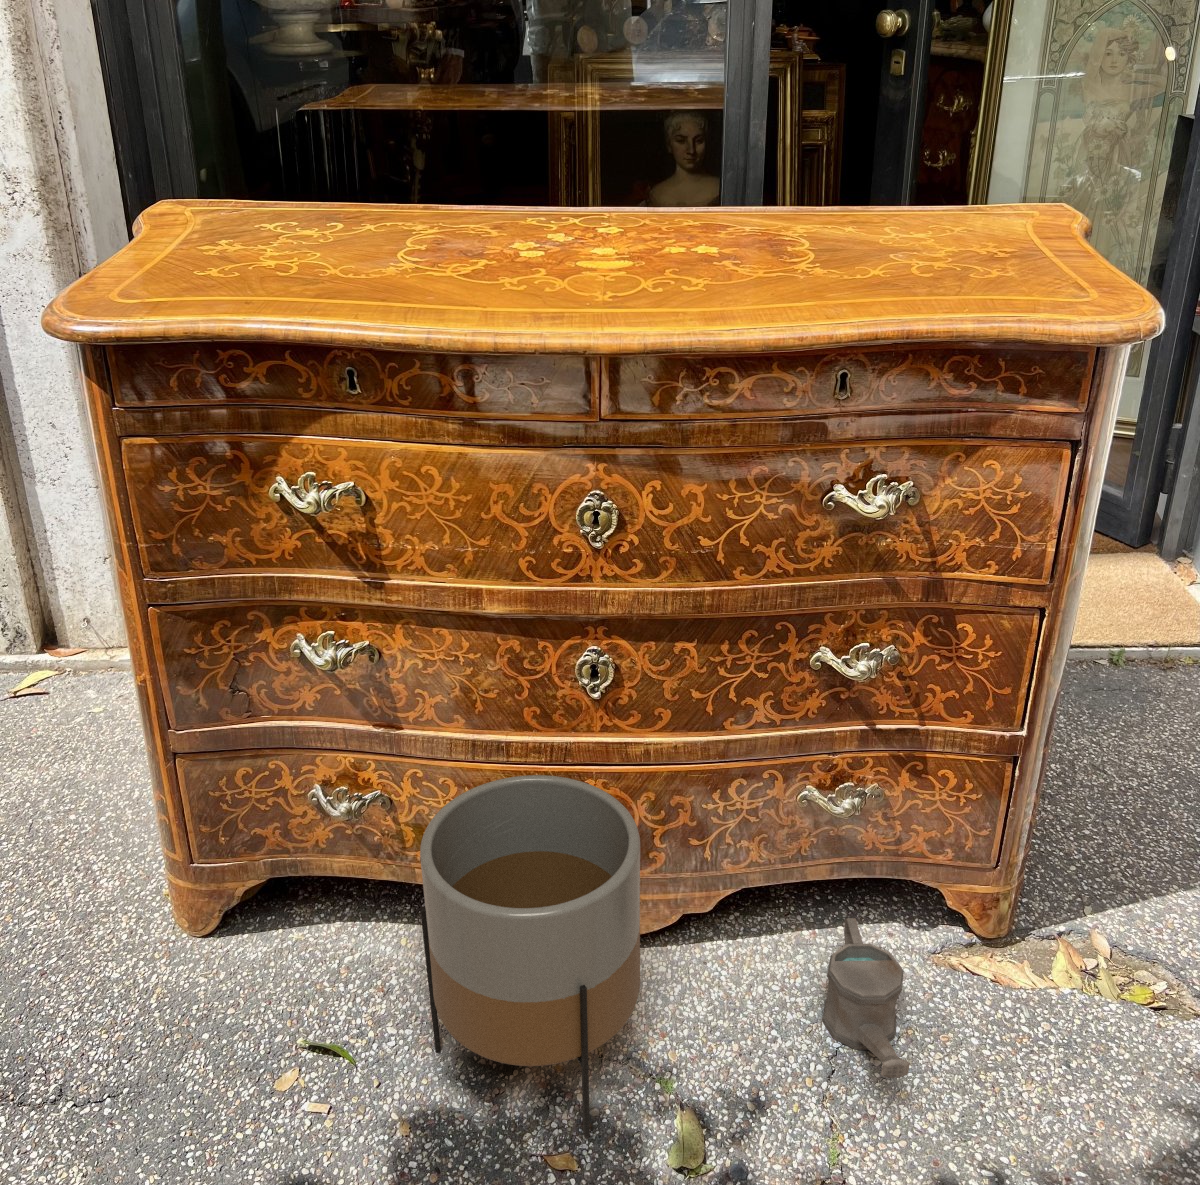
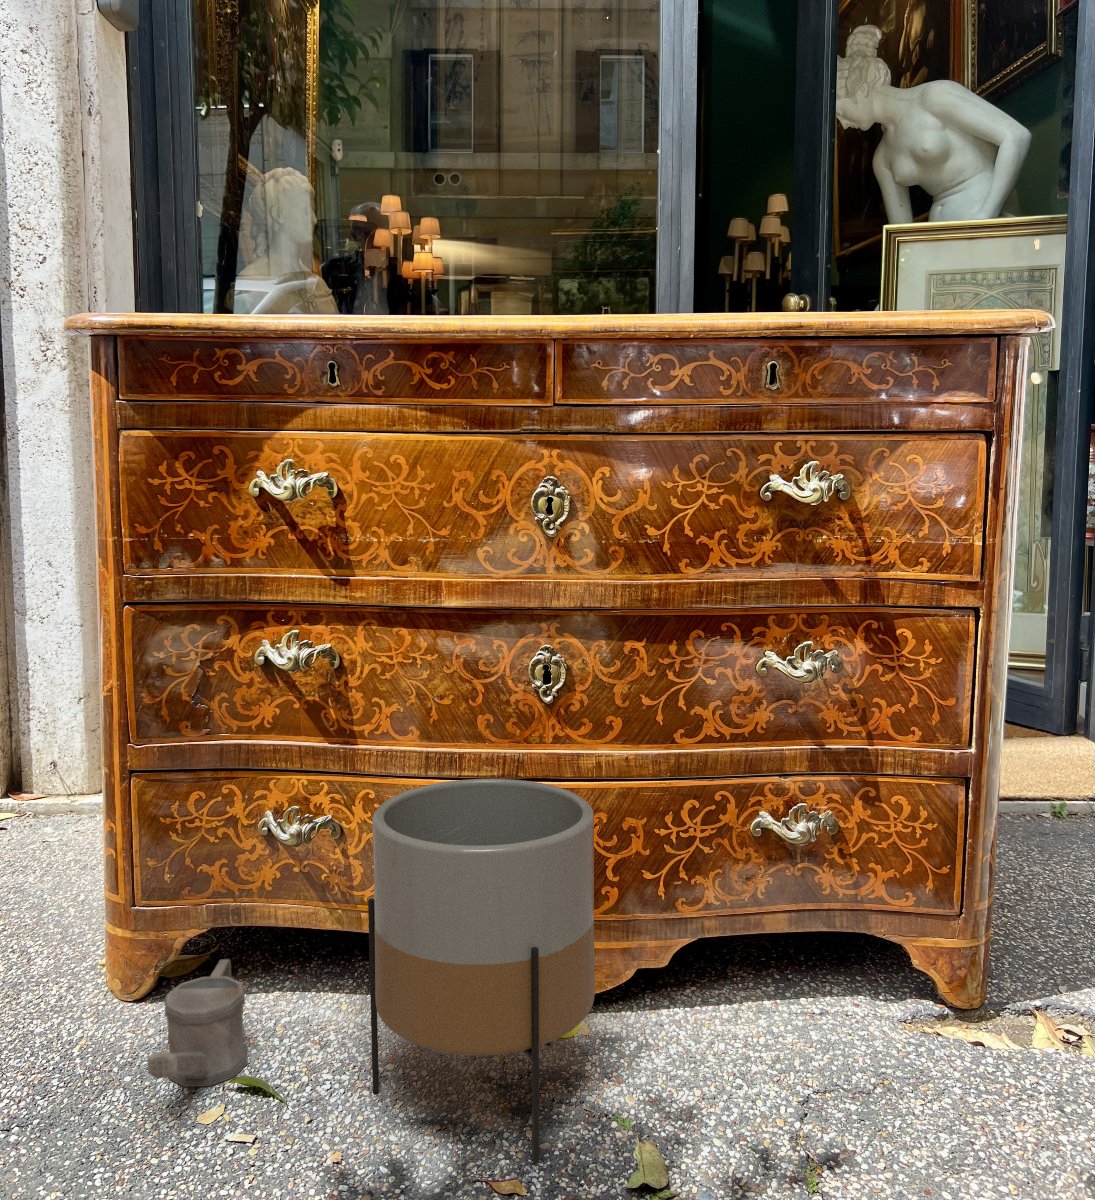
watering can: present [822,918,910,1078] -> present [147,959,248,1087]

